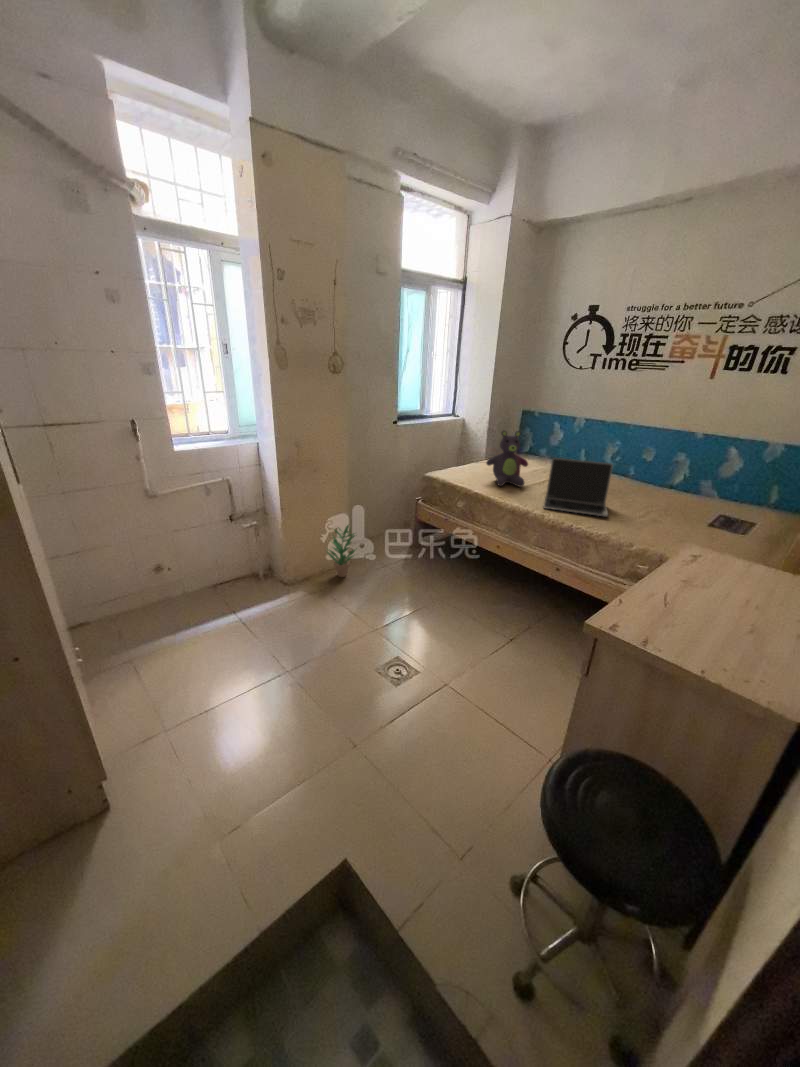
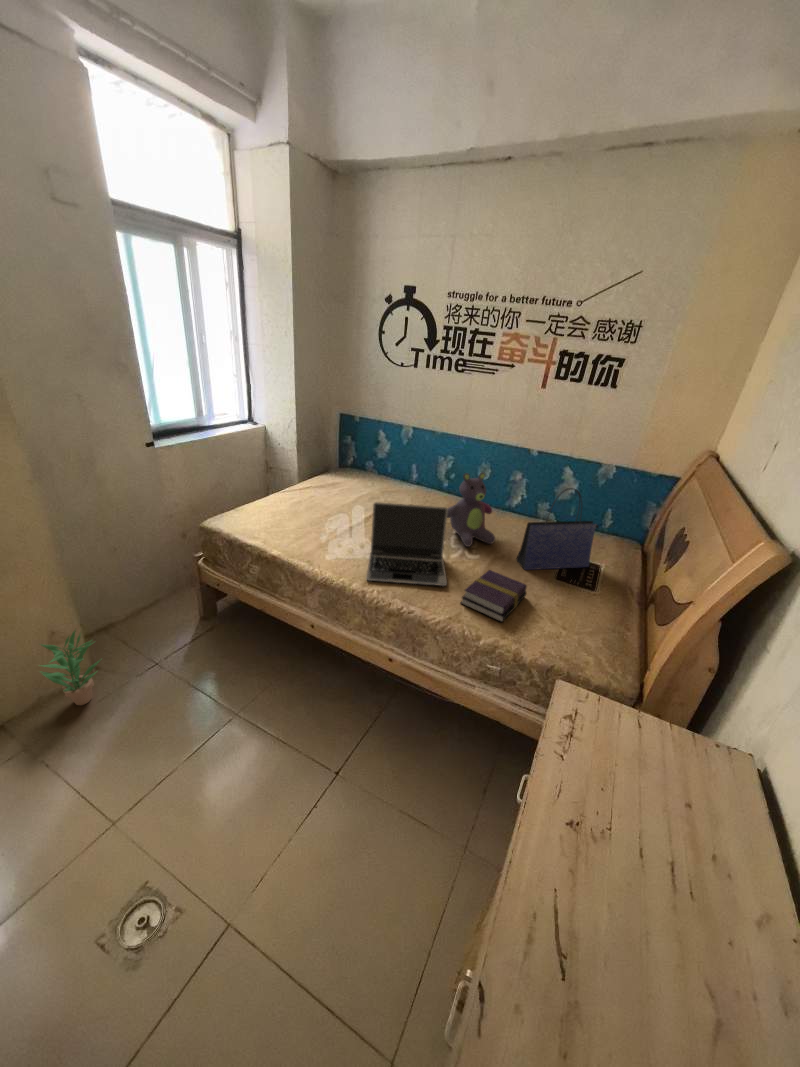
stuffed bear: present [486,431,528,487] -> present [447,472,495,547]
tote bag: none [672,450,757,524] -> present [516,488,599,570]
book: none [618,510,678,538] -> present [461,570,527,622]

